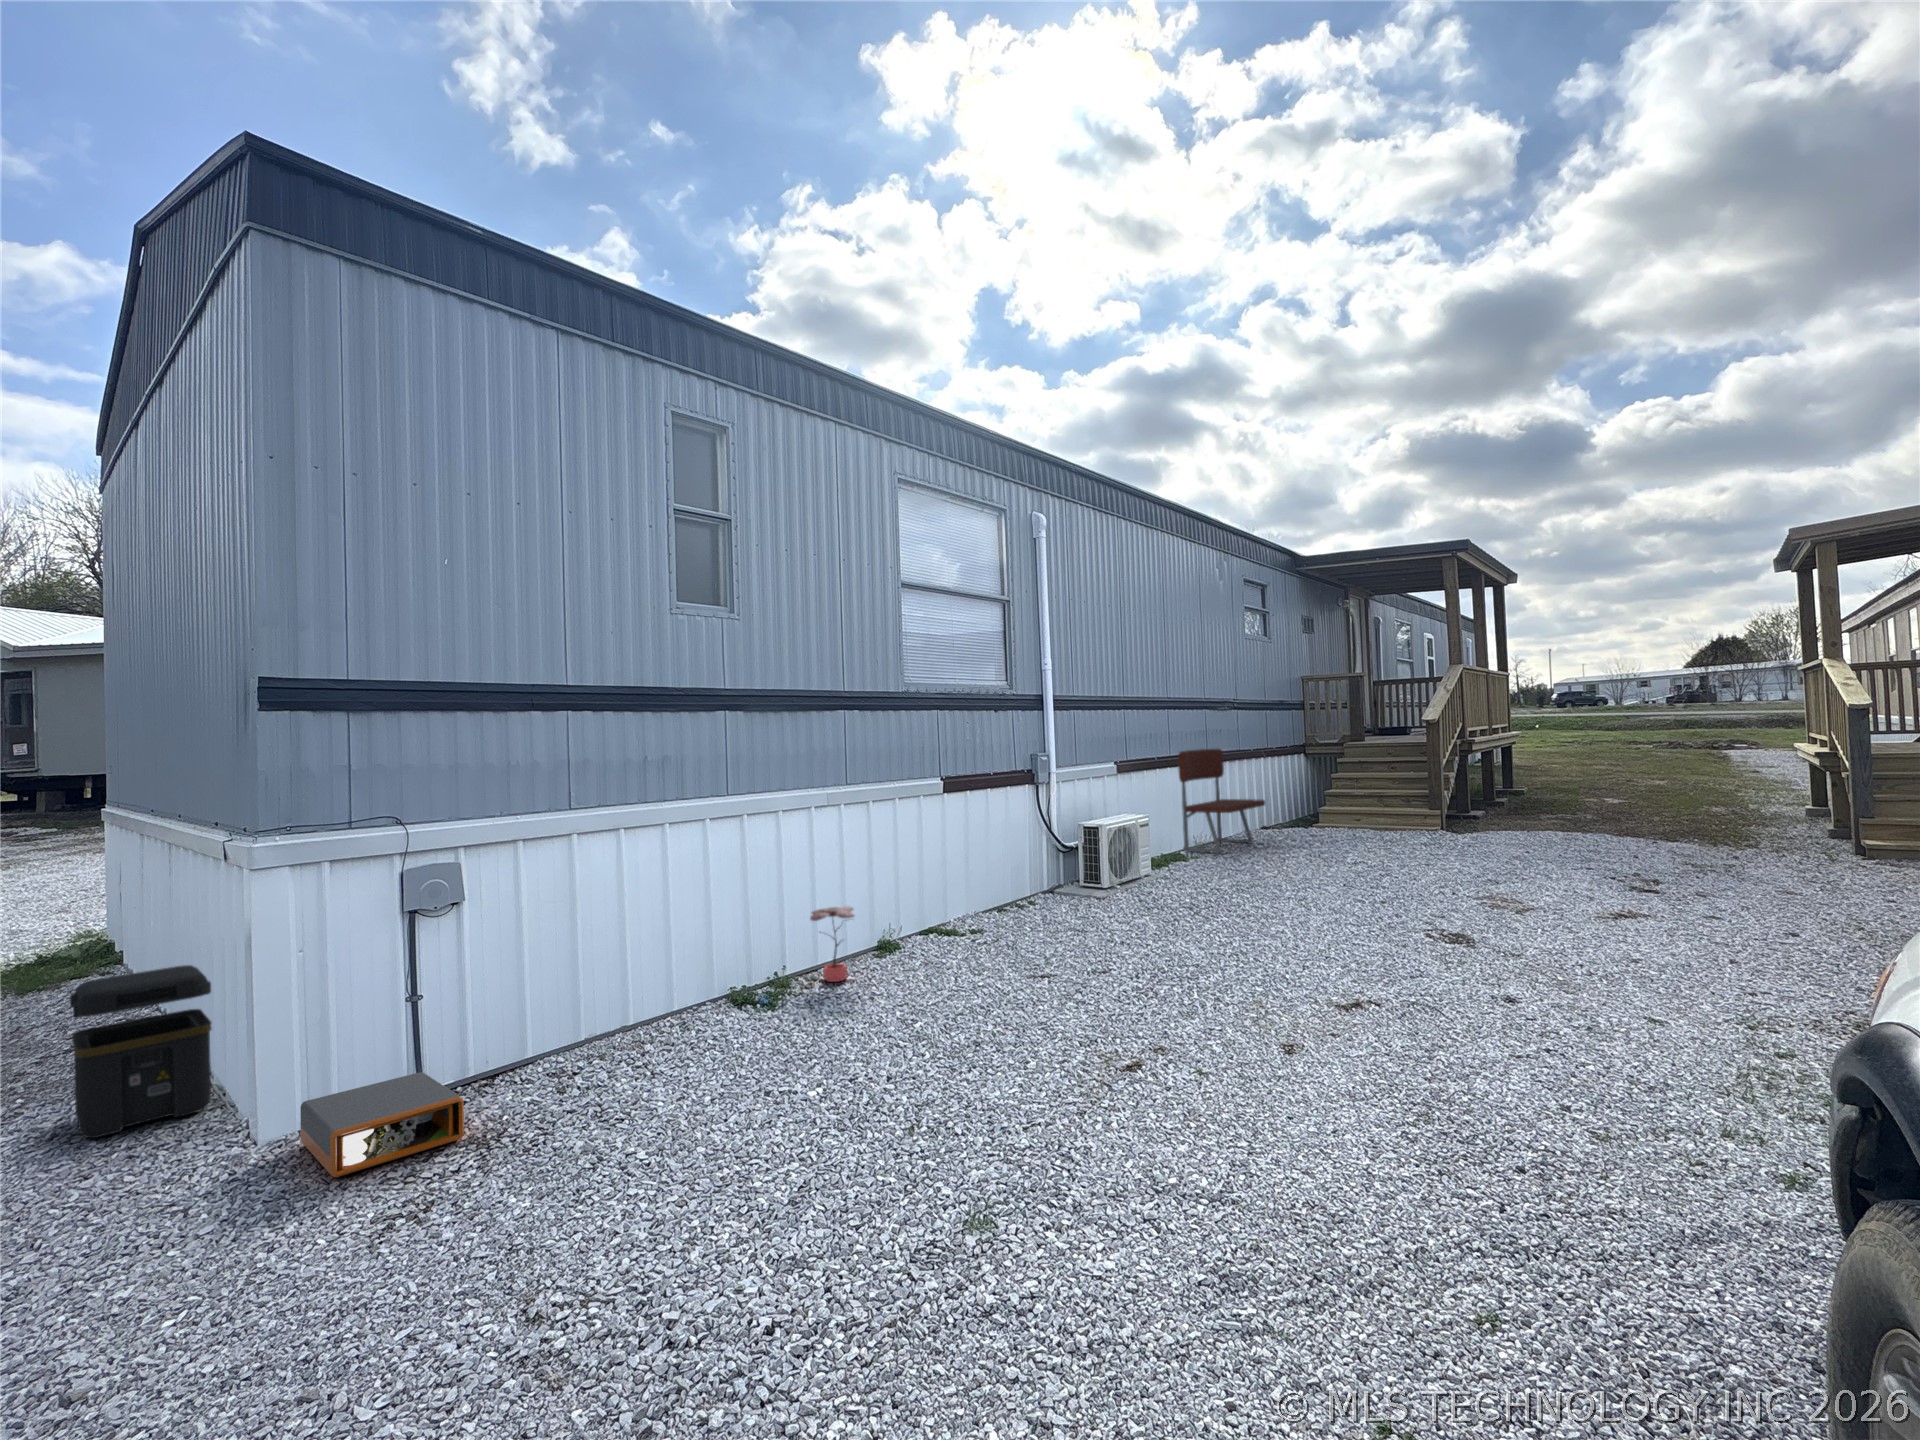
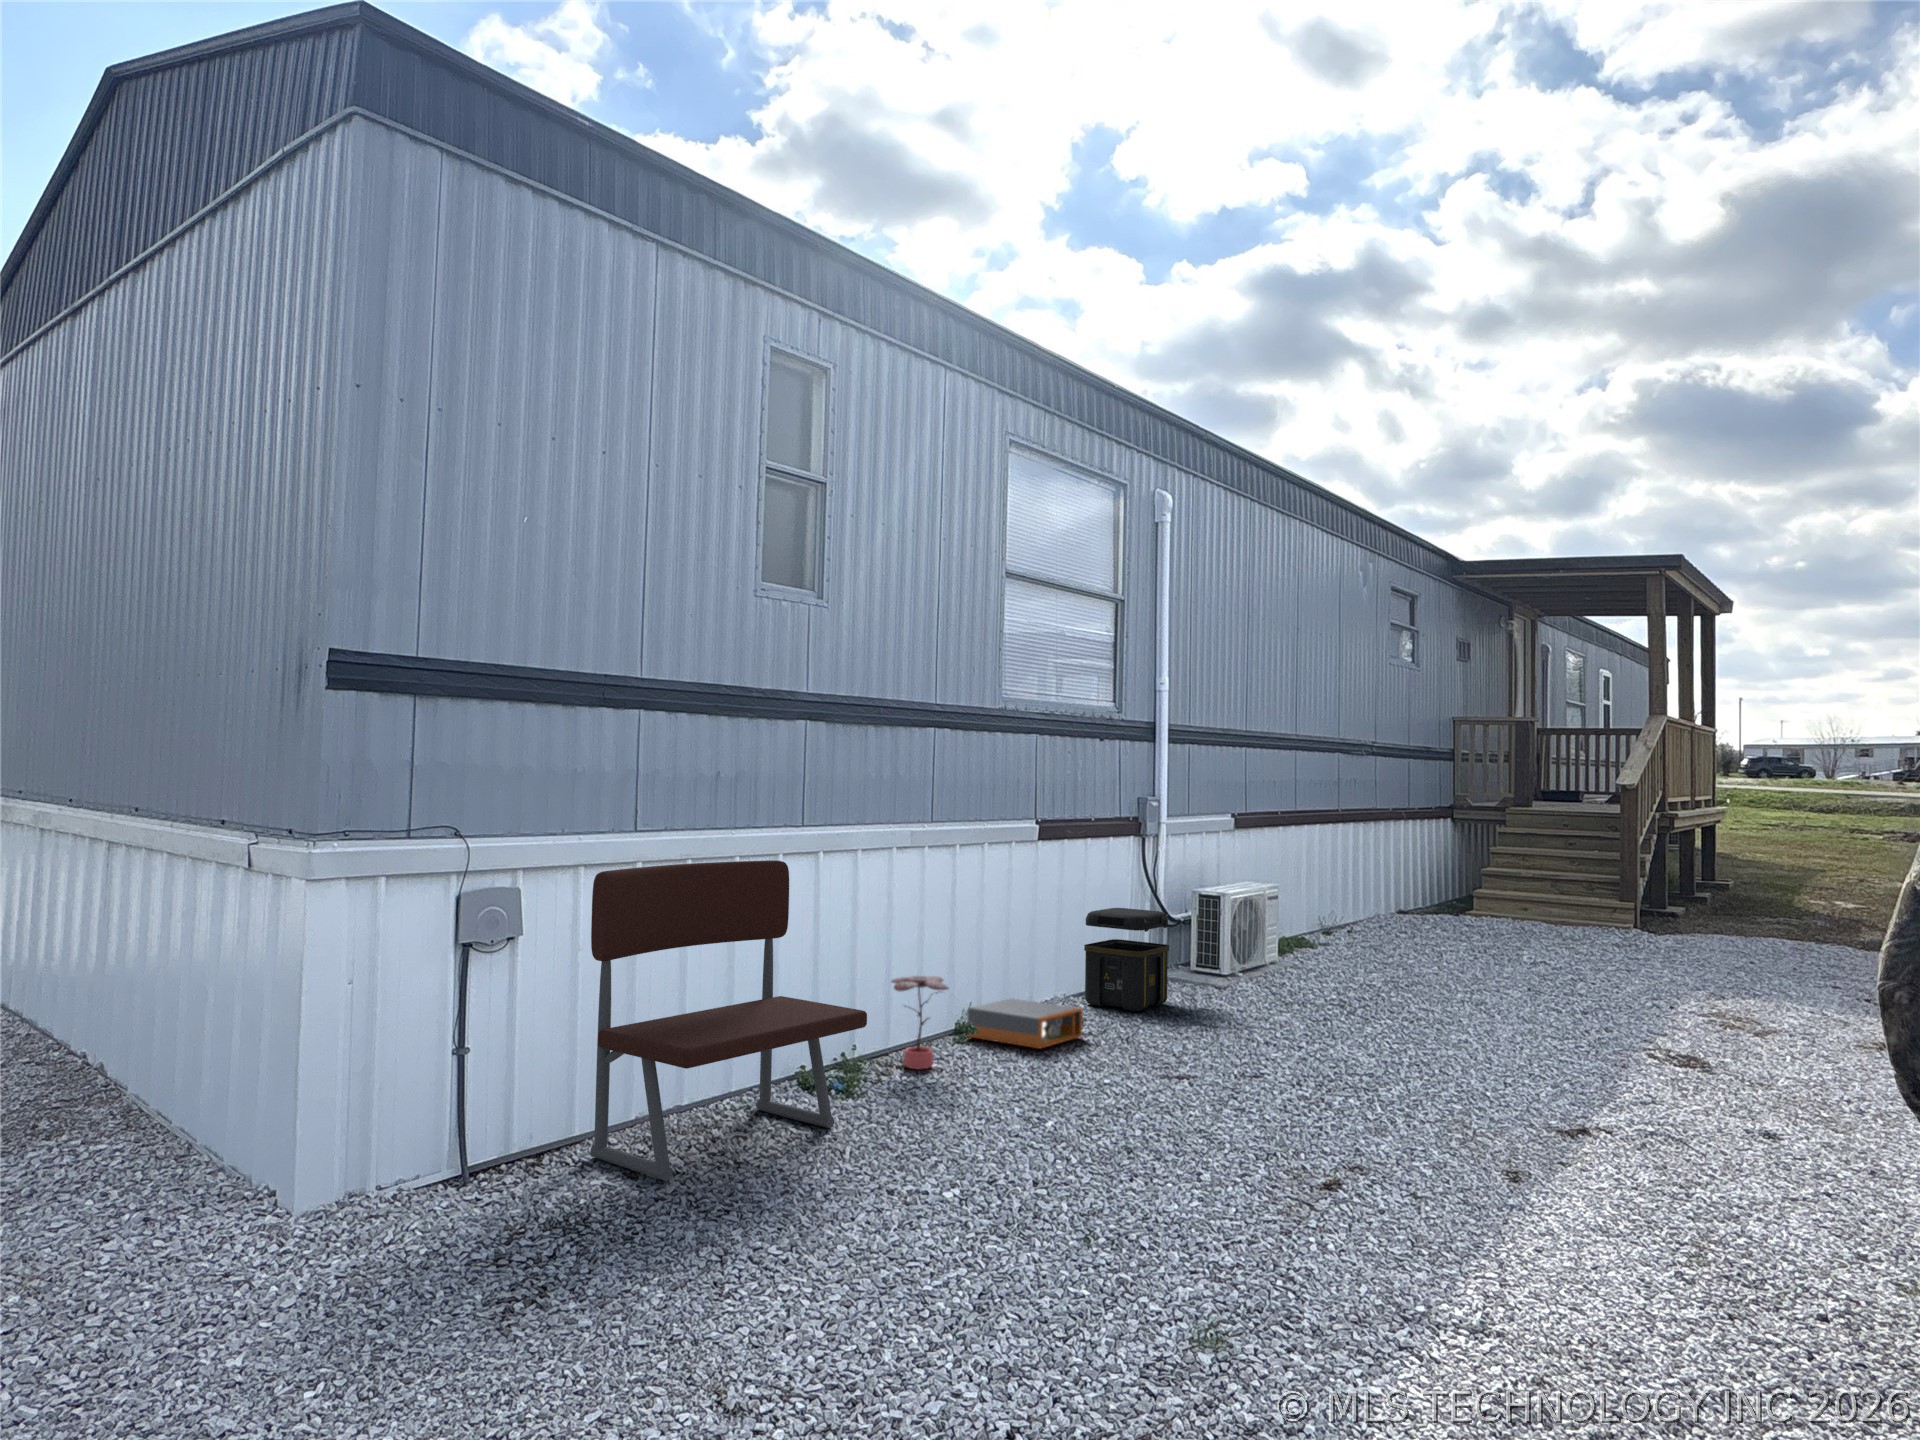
bench: present [1178,749,1265,853] -> present [590,860,867,1181]
toolbox: present [70,965,212,1138] -> present [1084,908,1169,1011]
storage box: present [300,1072,464,1177] -> present [967,999,1083,1049]

